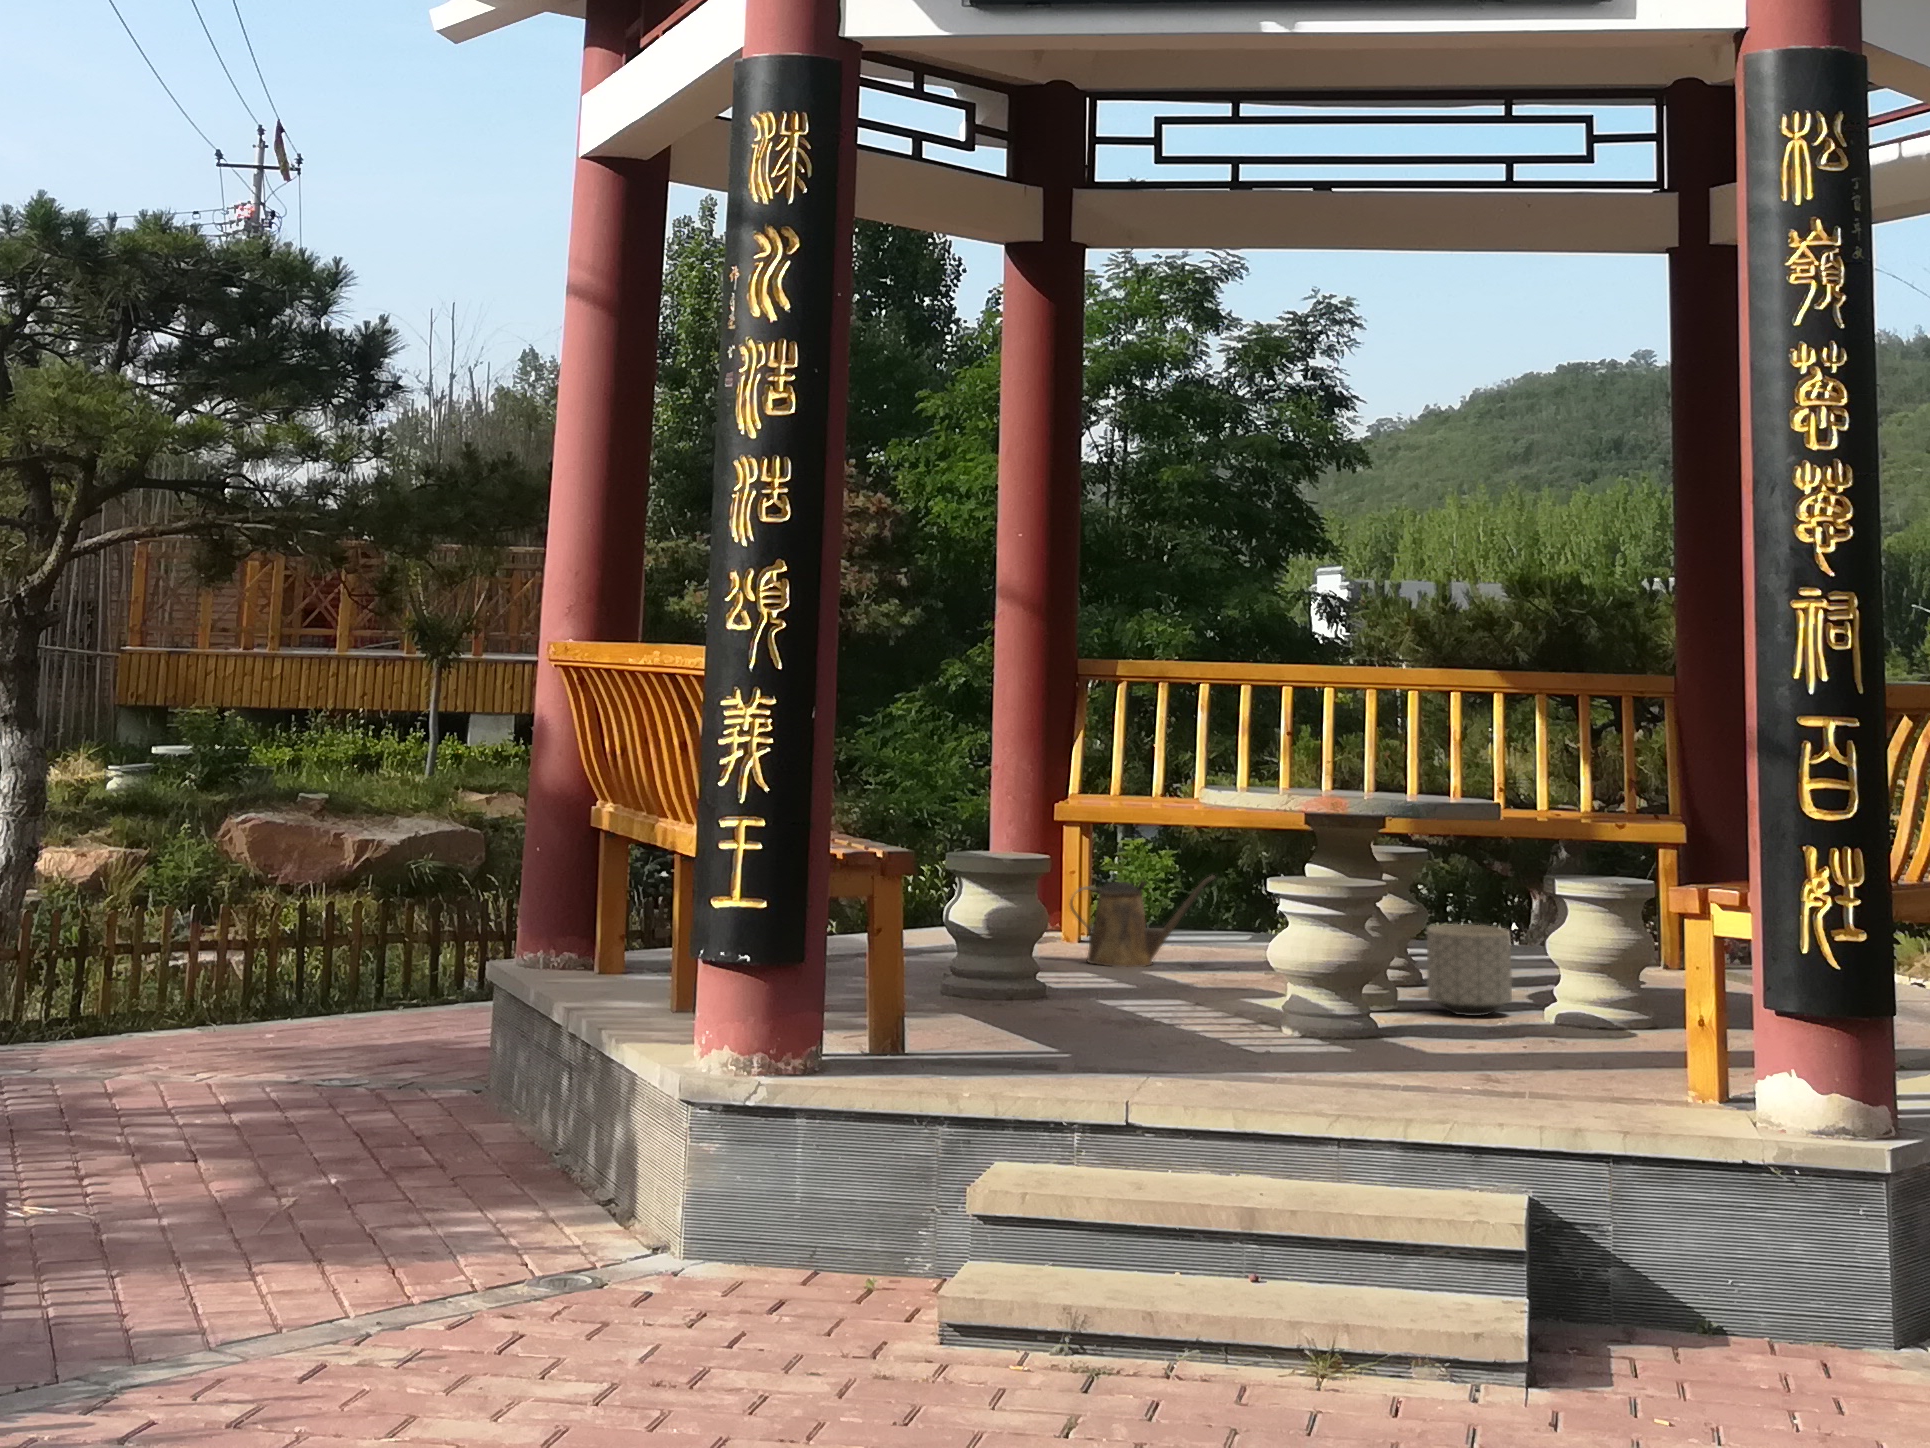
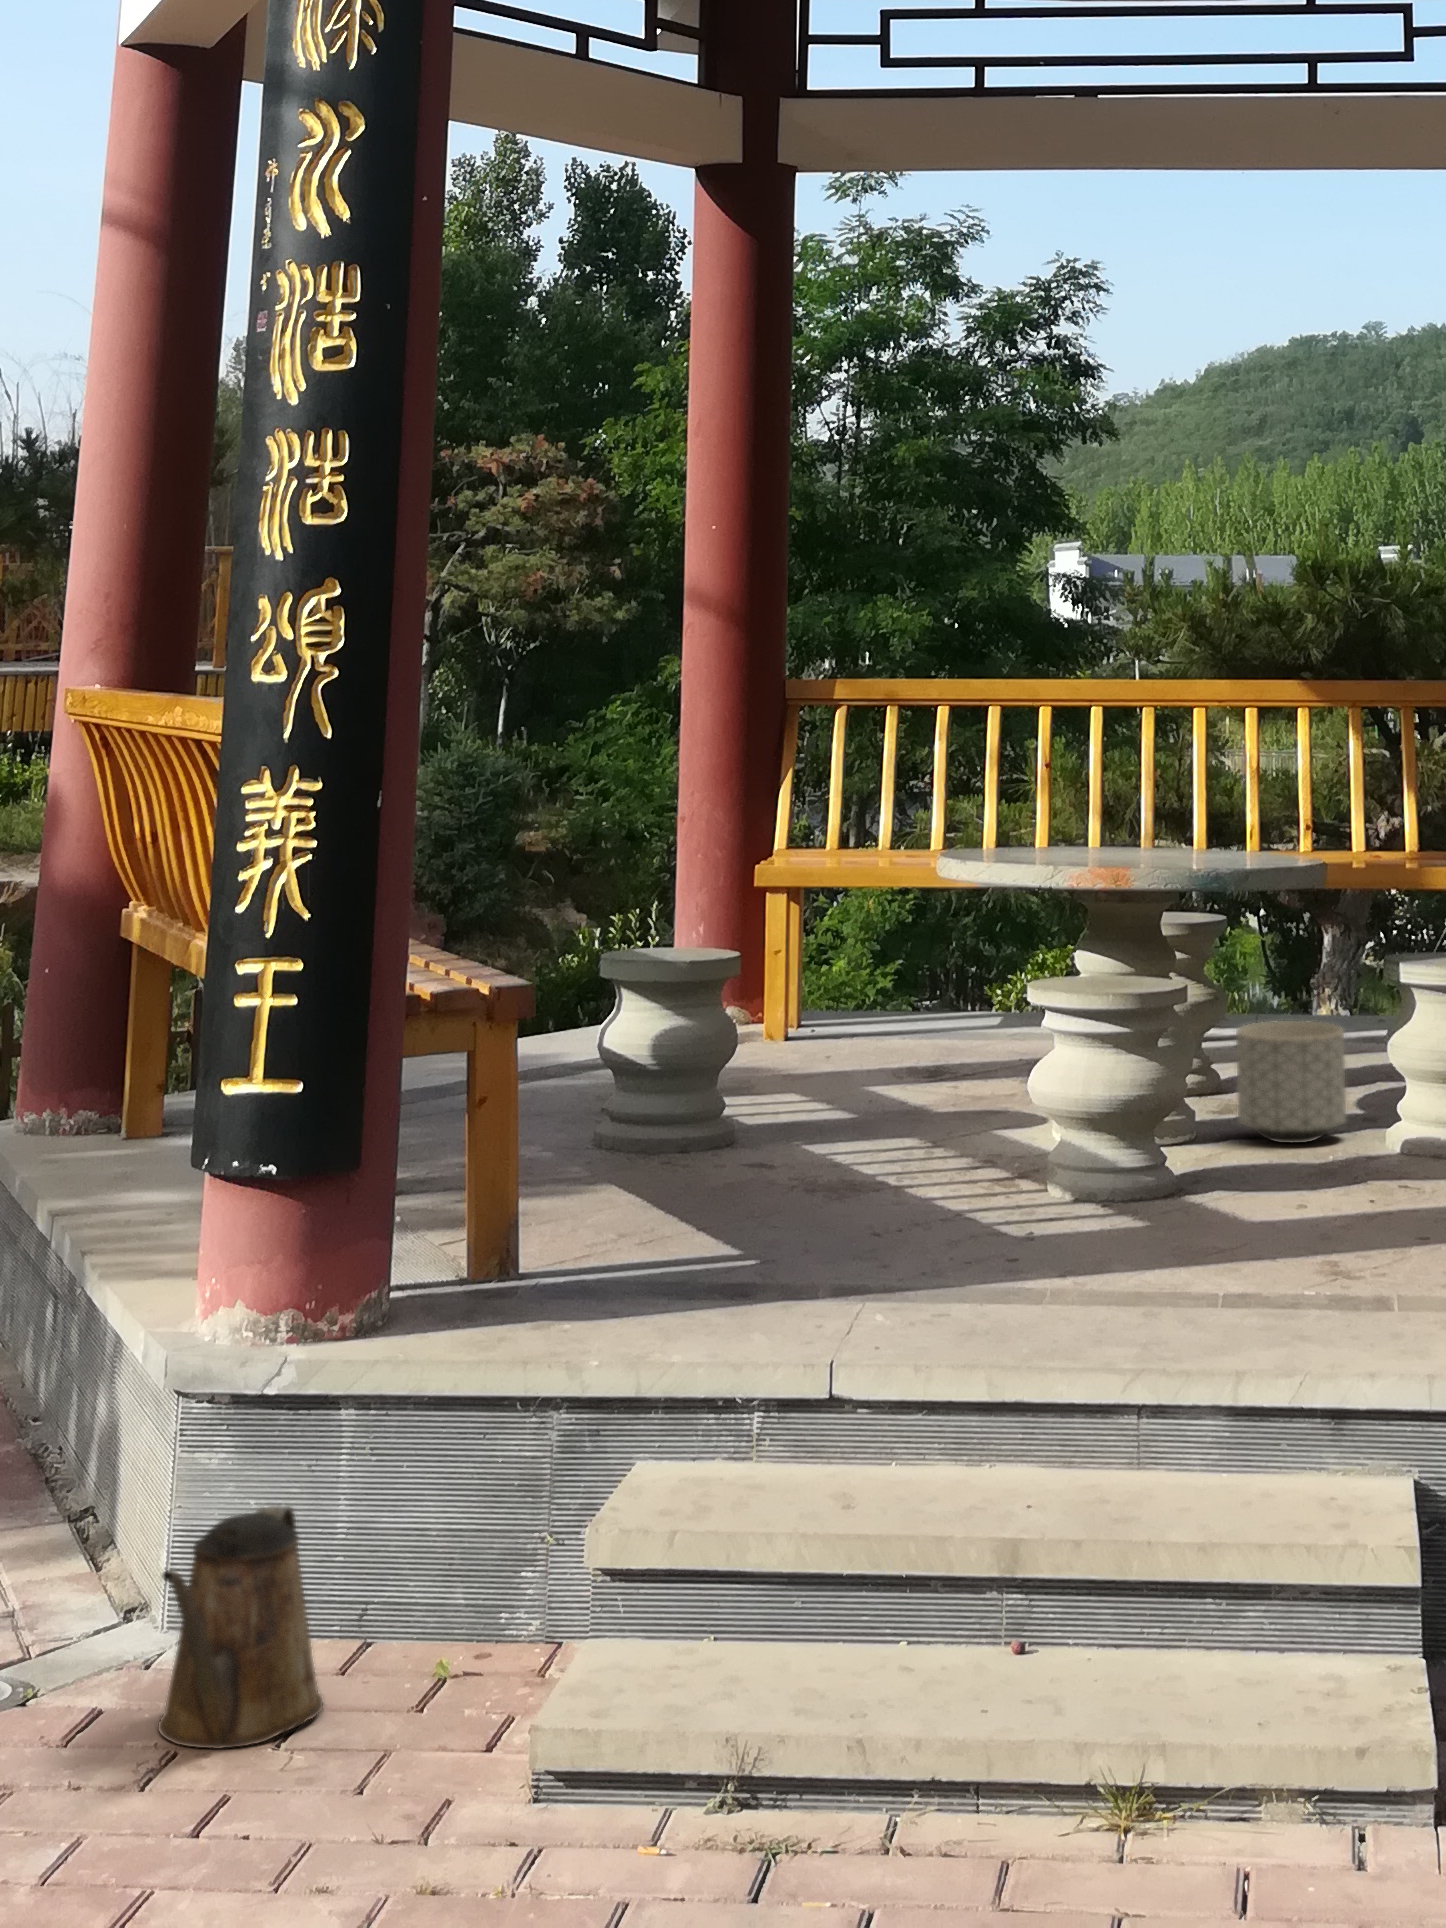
watering can: present [1070,876,1215,967] -> present [158,1506,323,1749]

